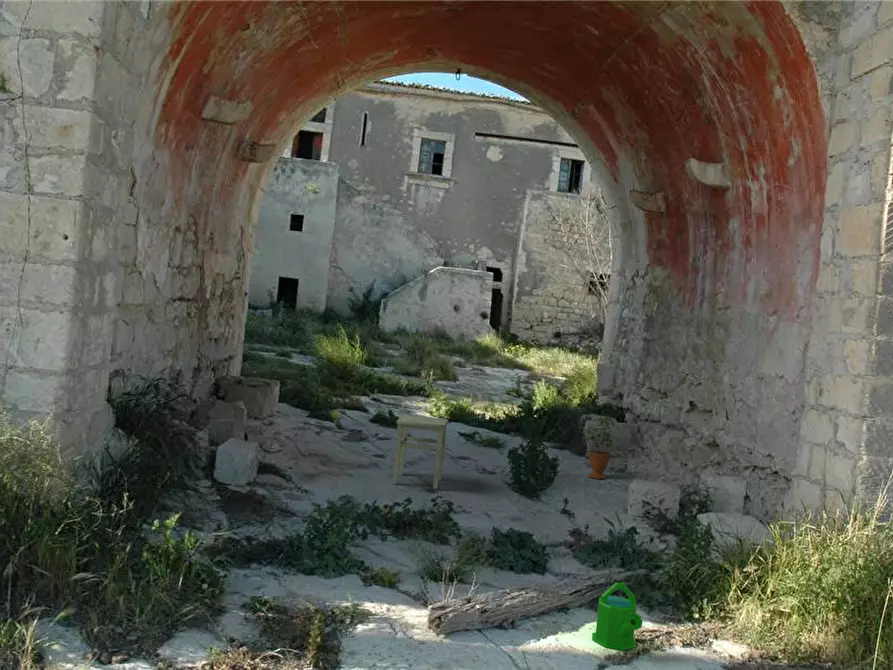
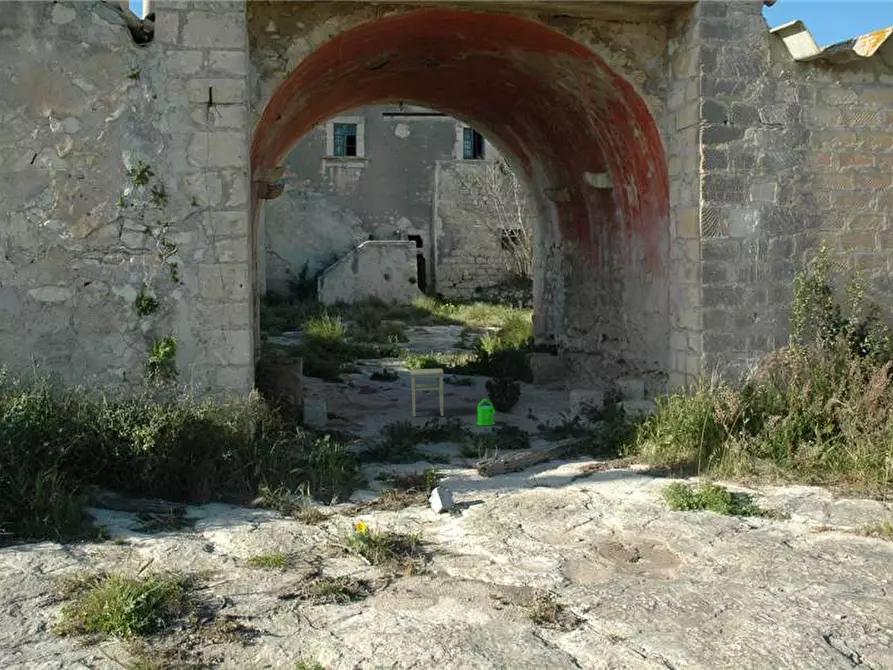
potted plant: present [587,417,614,479] -> none [535,351,555,397]
watering can: present [592,583,643,650] -> present [477,399,495,425]

